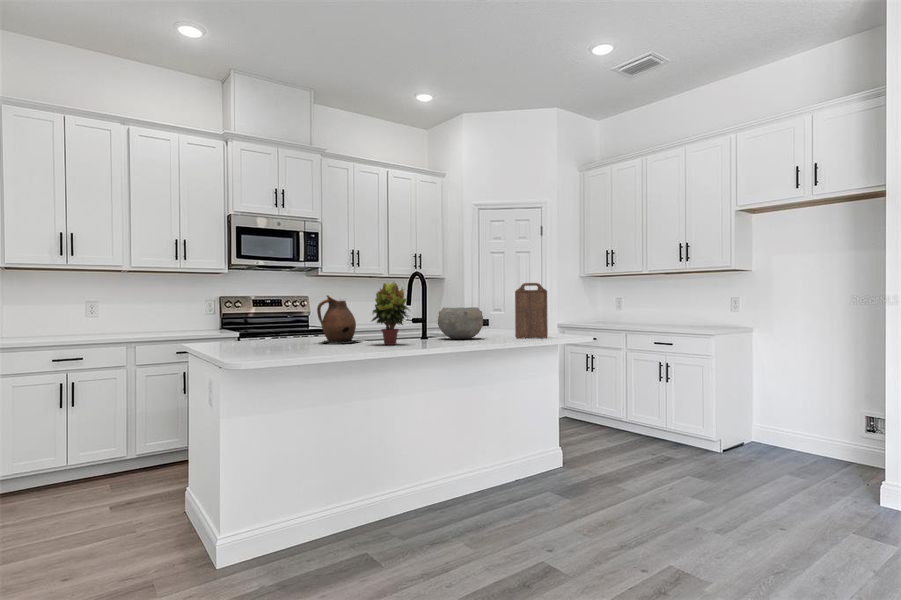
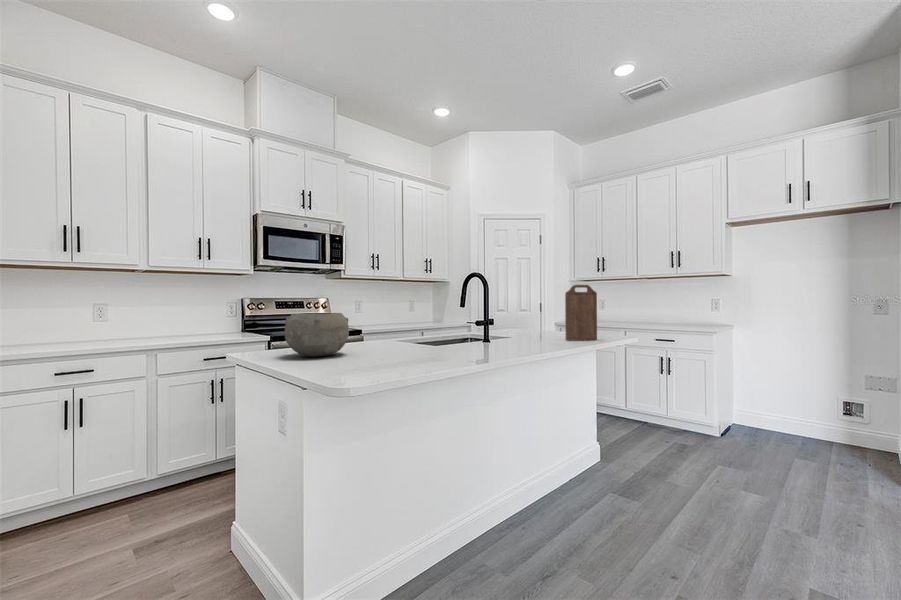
potted plant: present [372,282,410,345] -> none [434,281,480,352]
ceramic pitcher: present [317,295,361,344] -> none [368,297,416,351]
ceramic bowl: present [438,307,483,339] -> present [284,313,349,357]

